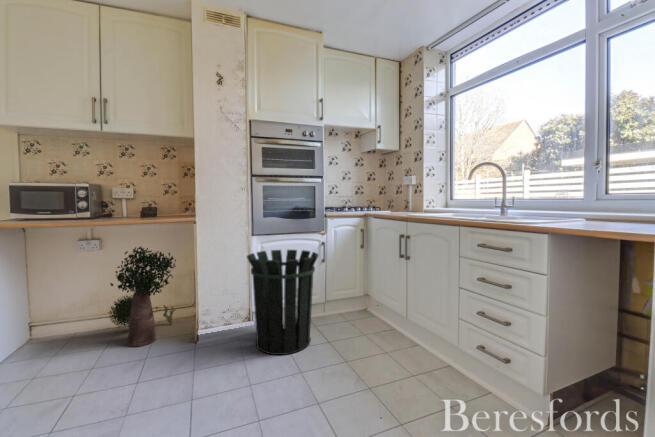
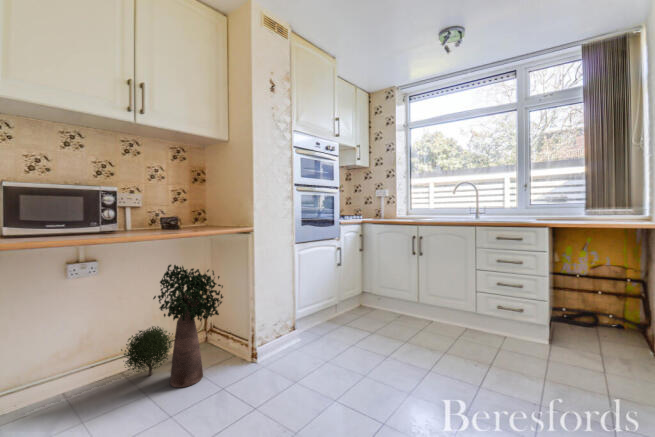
waste bin: present [247,250,318,355] -> none [303,255,370,354]

